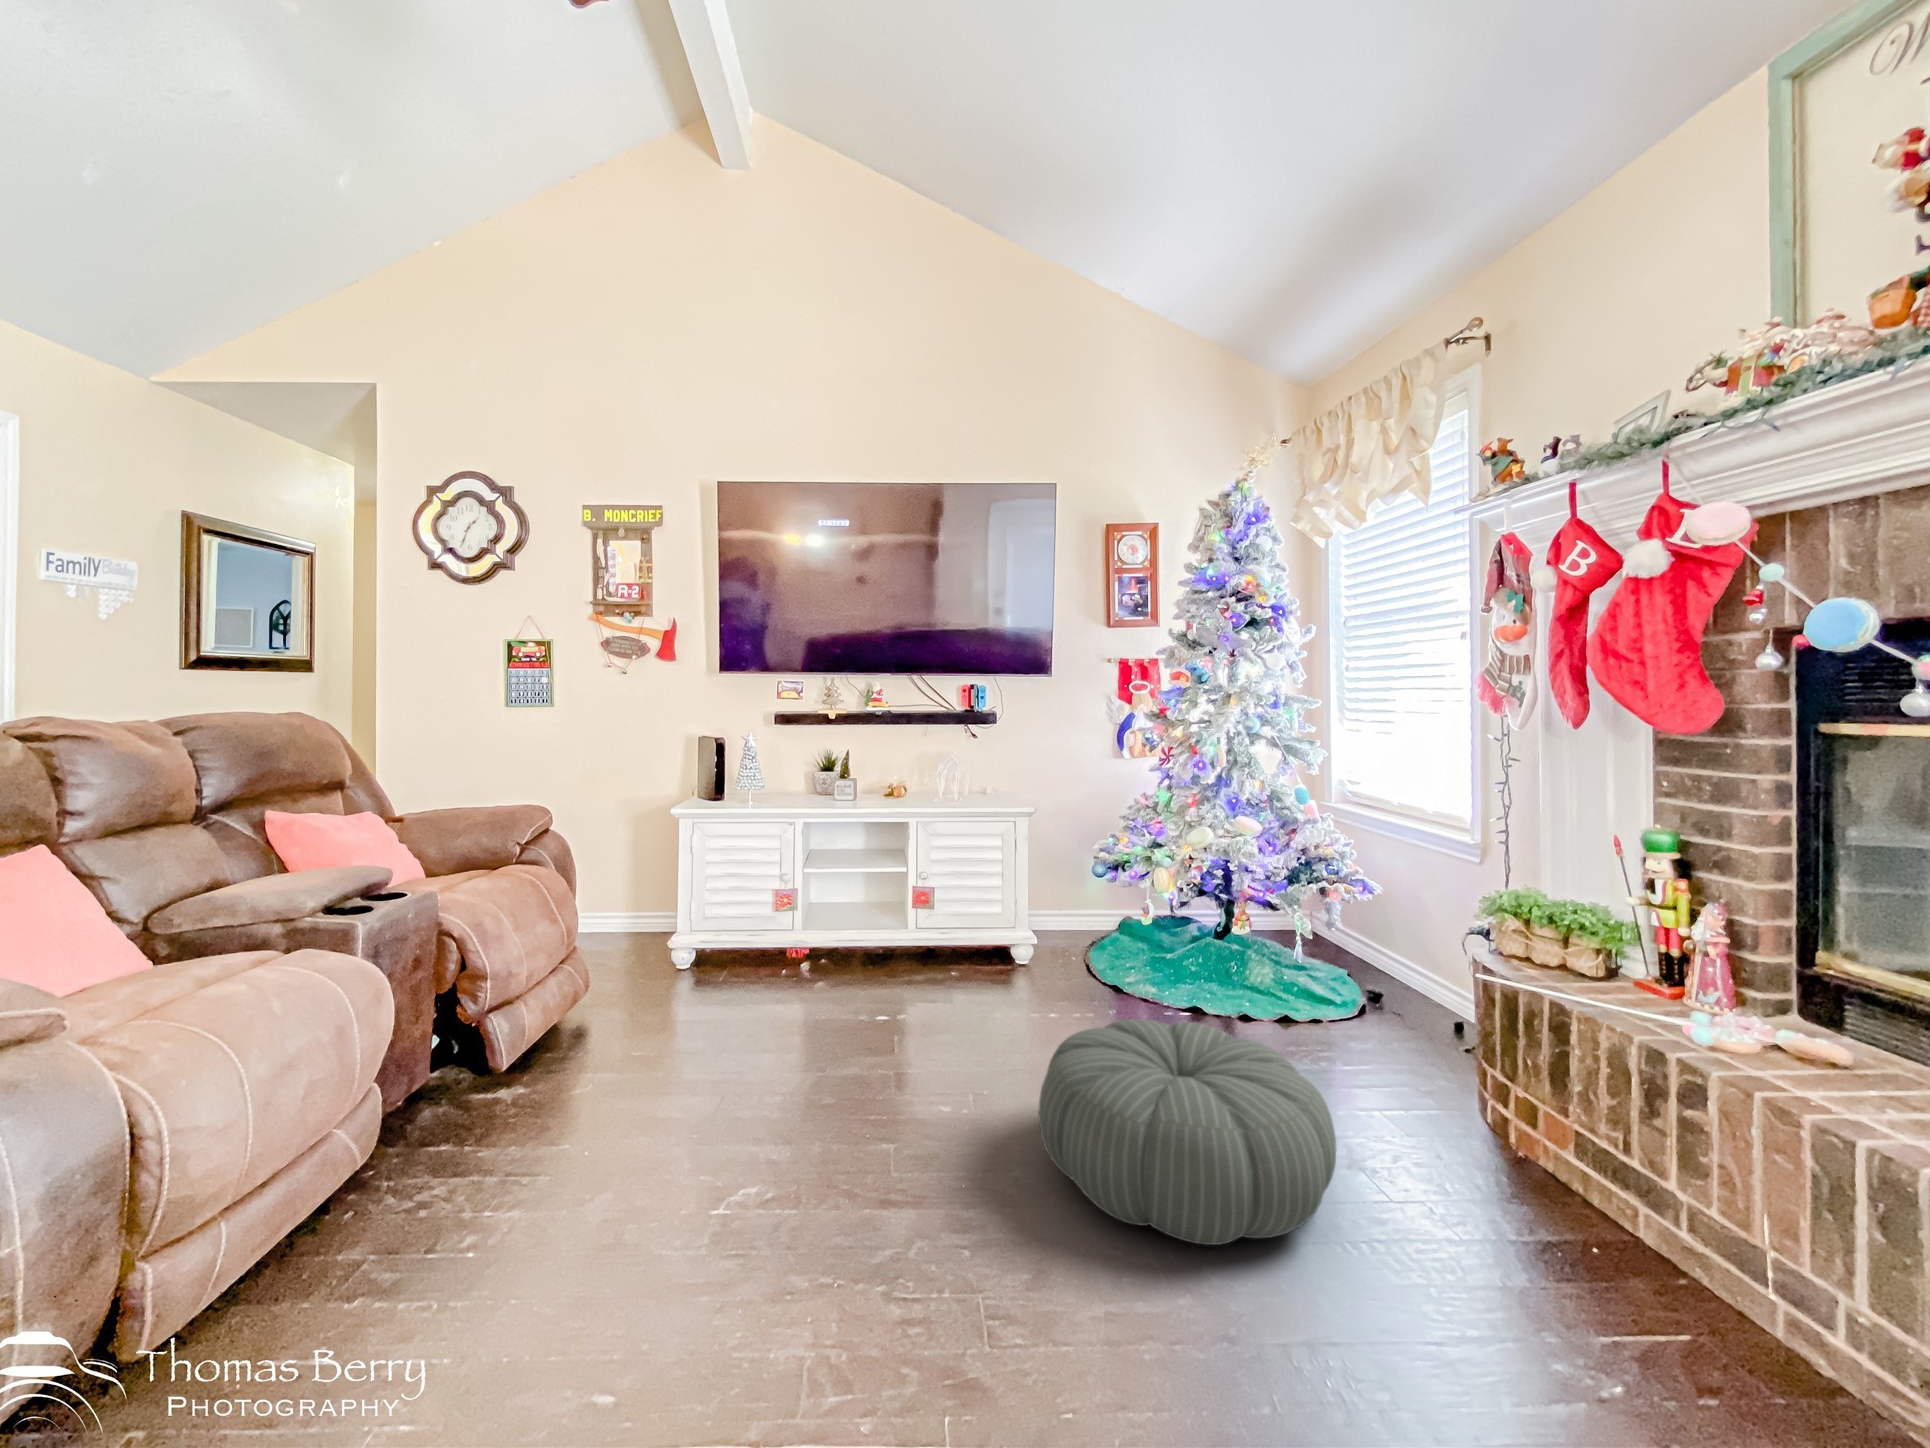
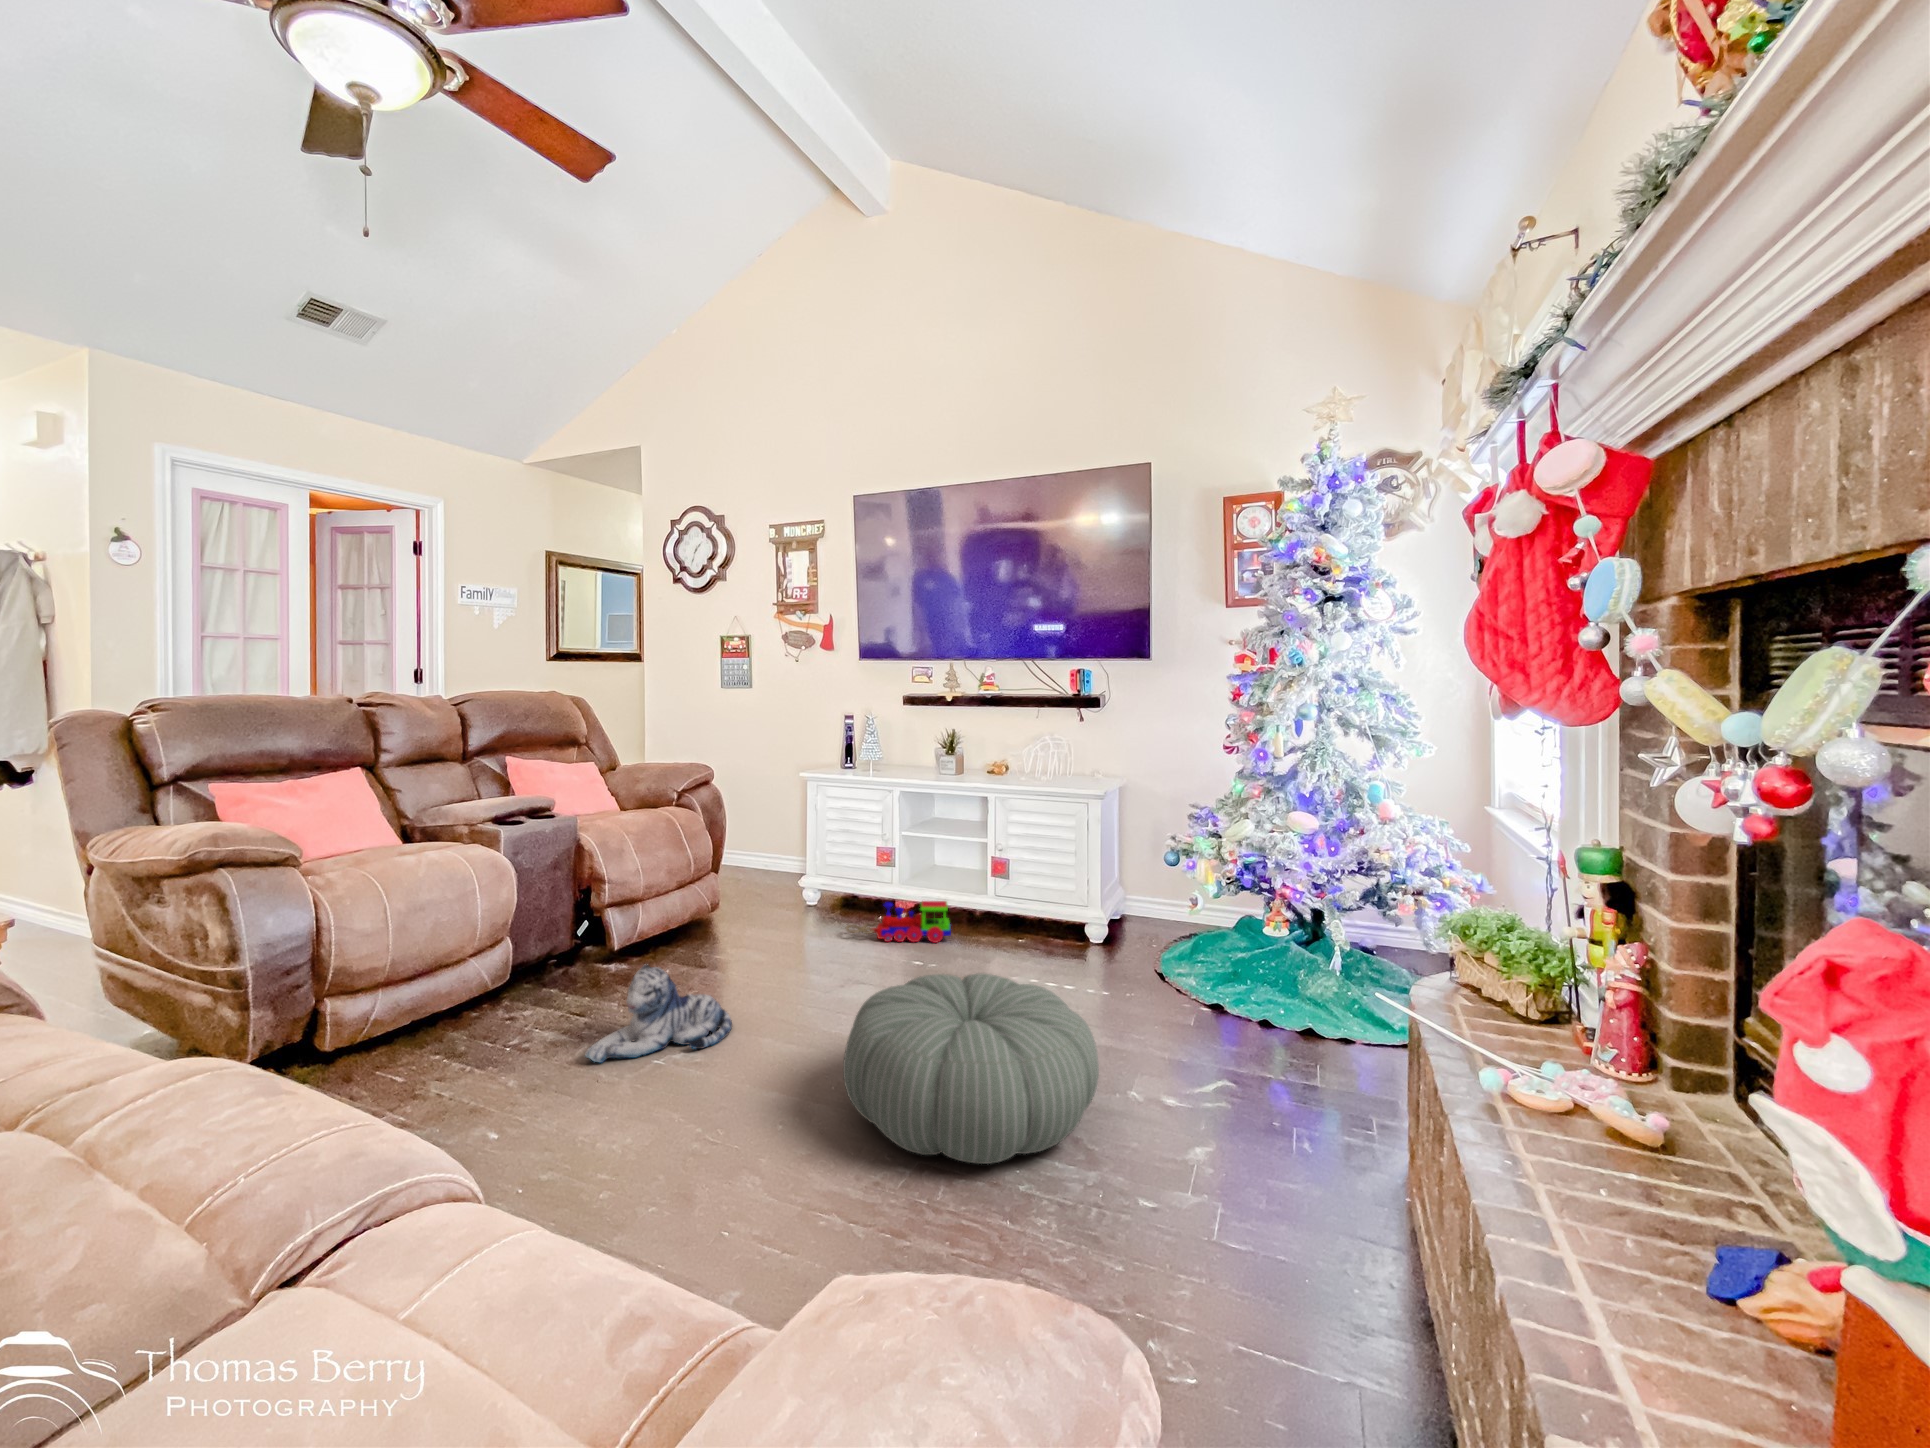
toy train: none [784,943,906,1000] -> present [846,901,951,943]
plush toy: none [672,1091,818,1251] -> present [585,965,732,1063]

